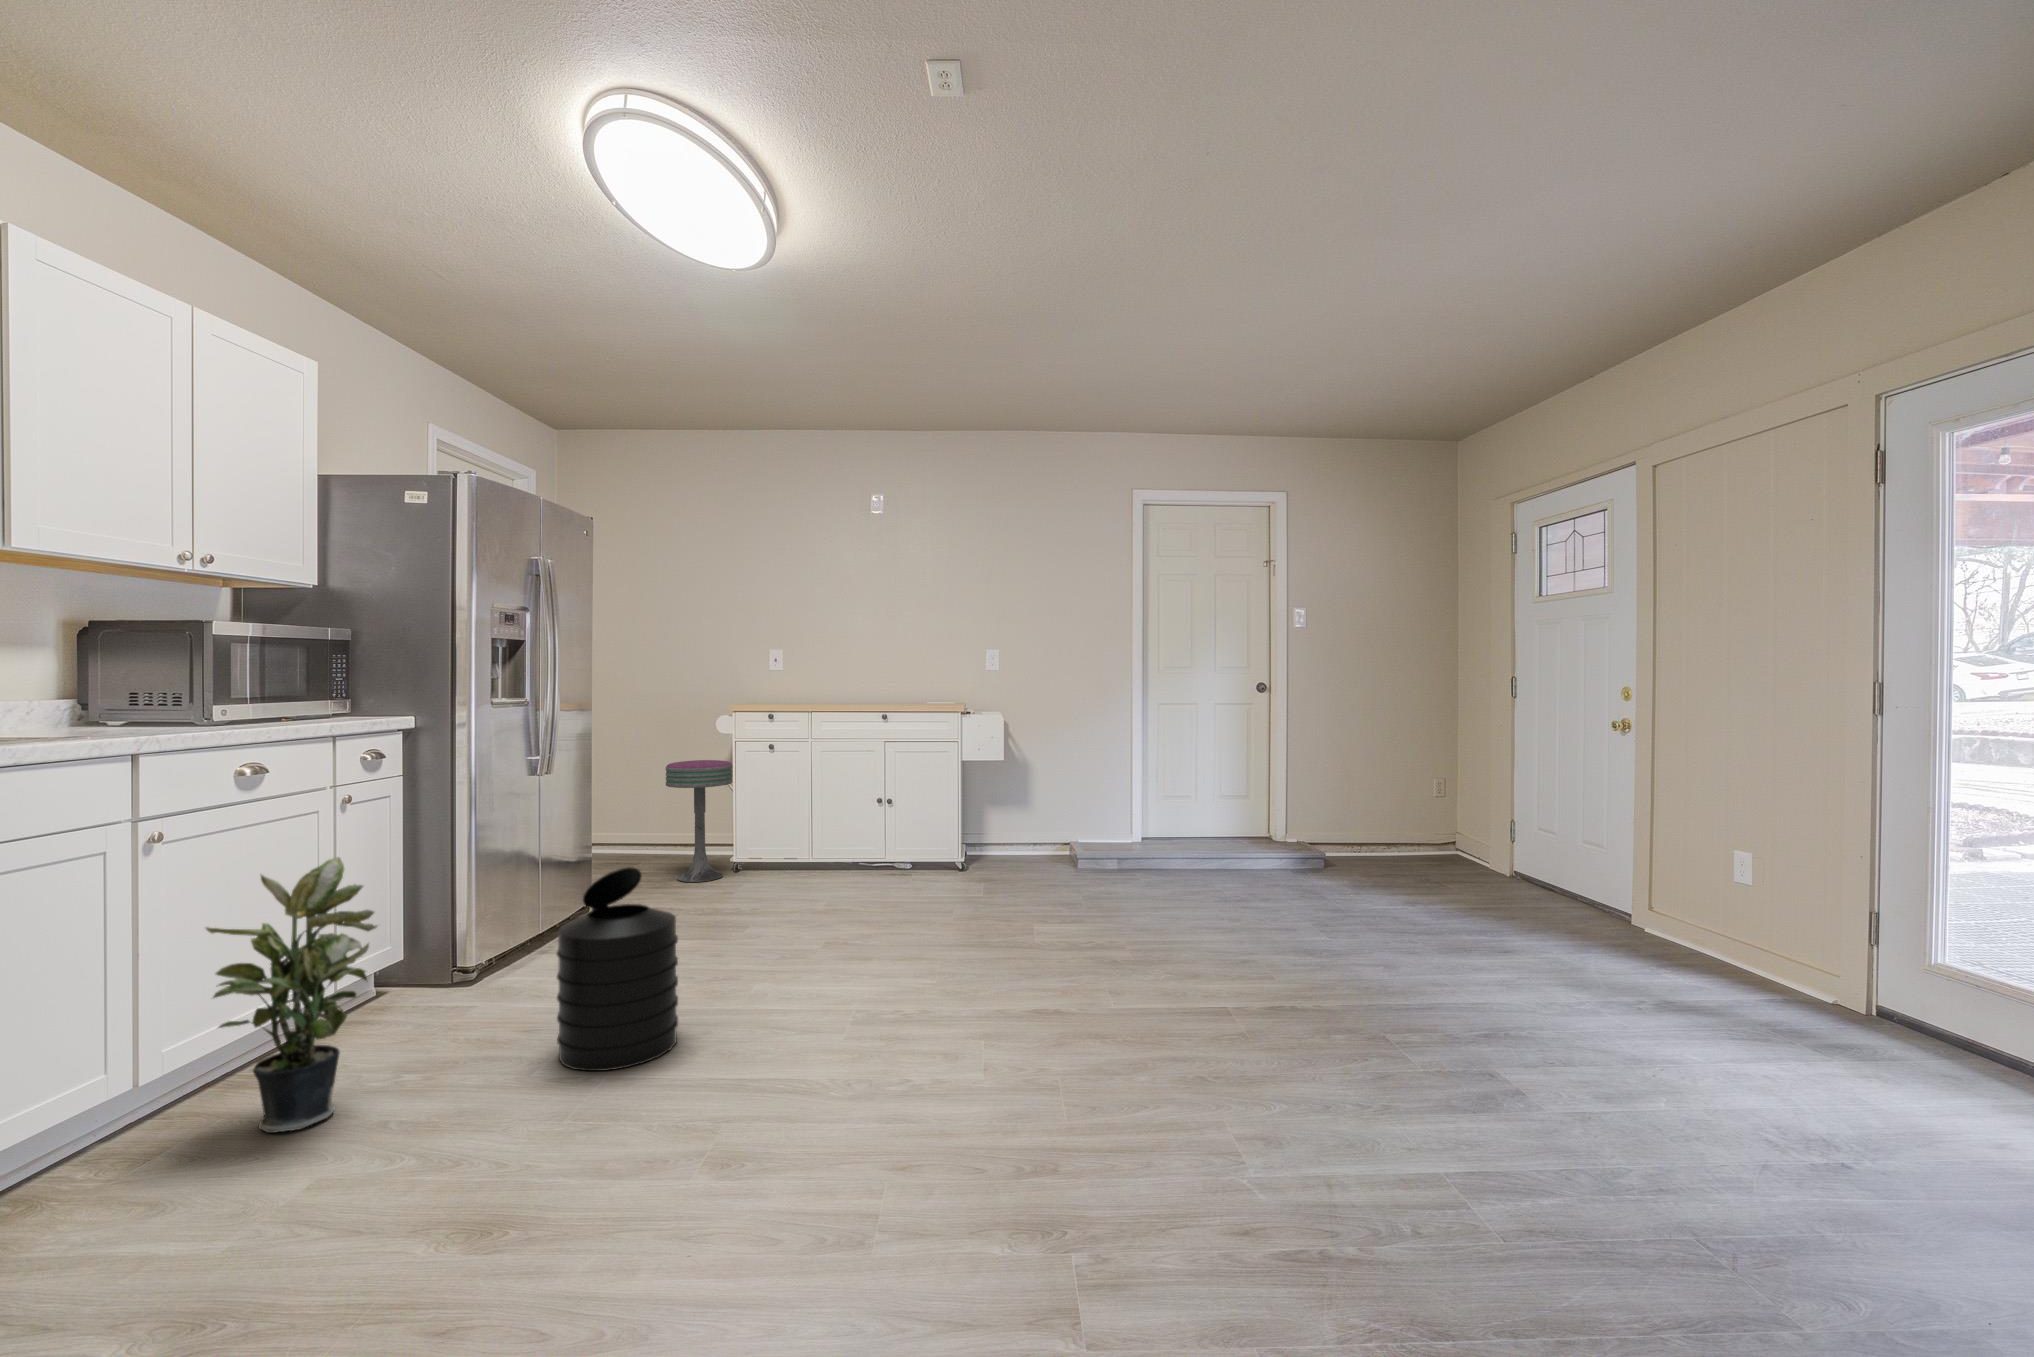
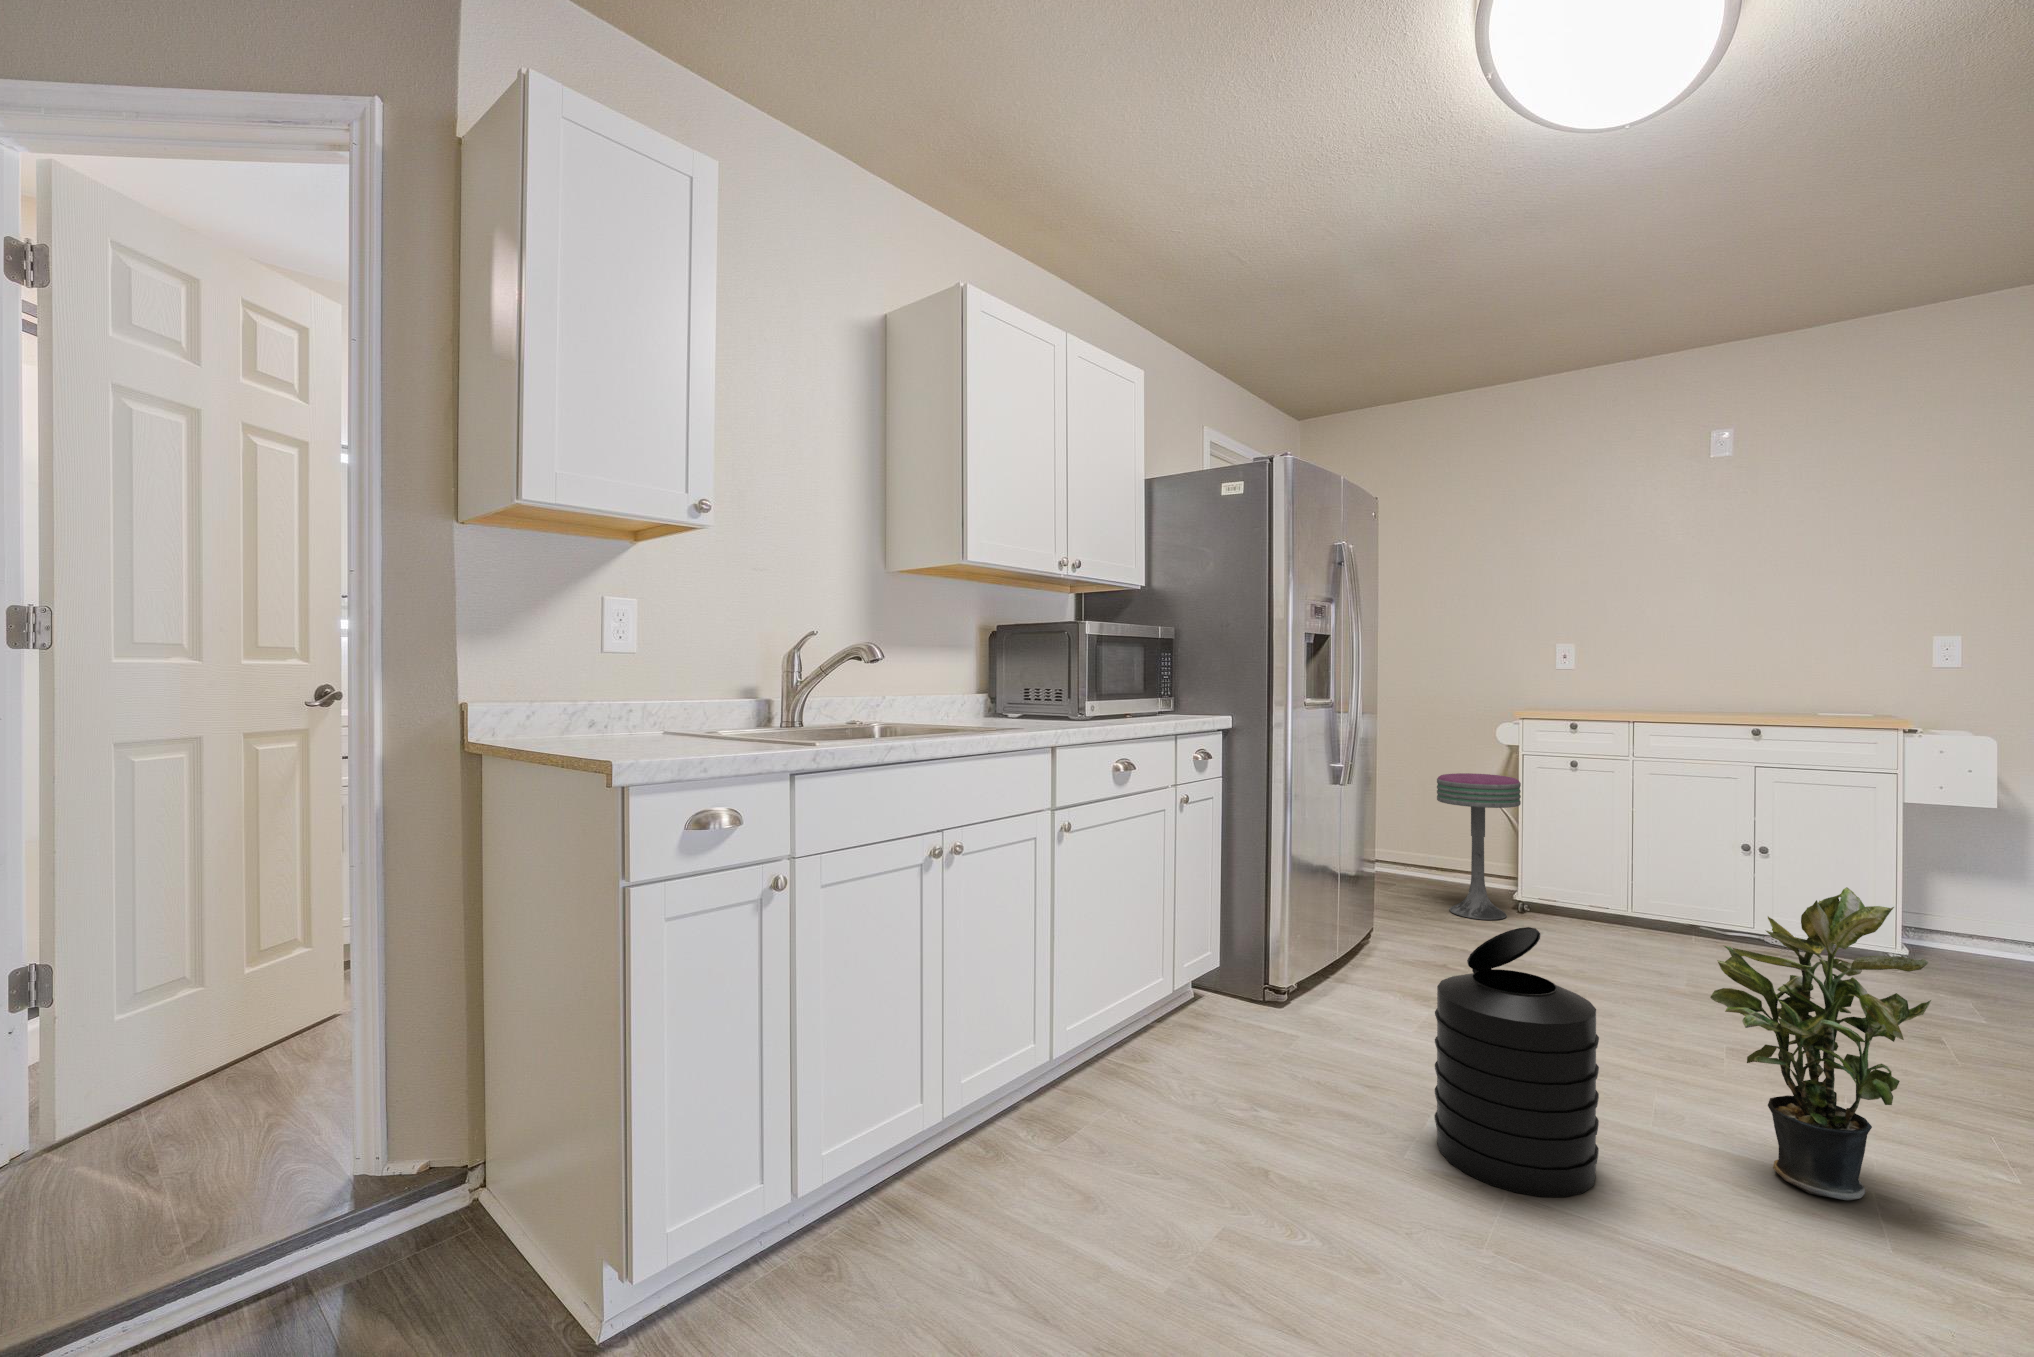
potted plant: present [206,857,377,1133] -> present [1710,887,1931,1200]

